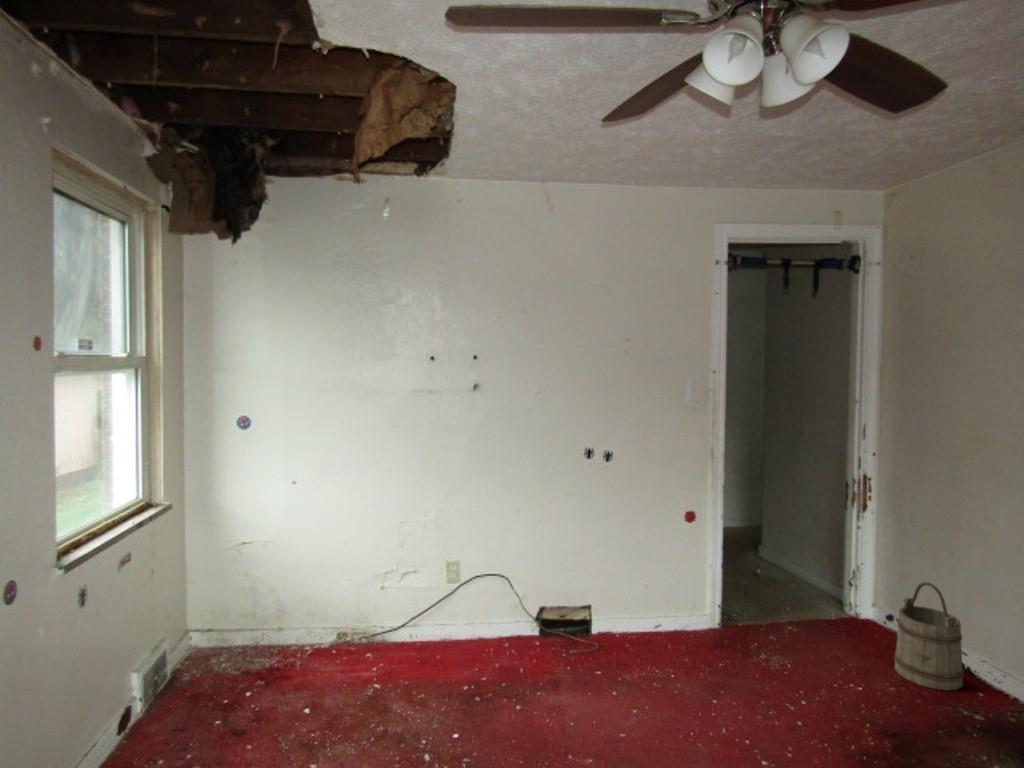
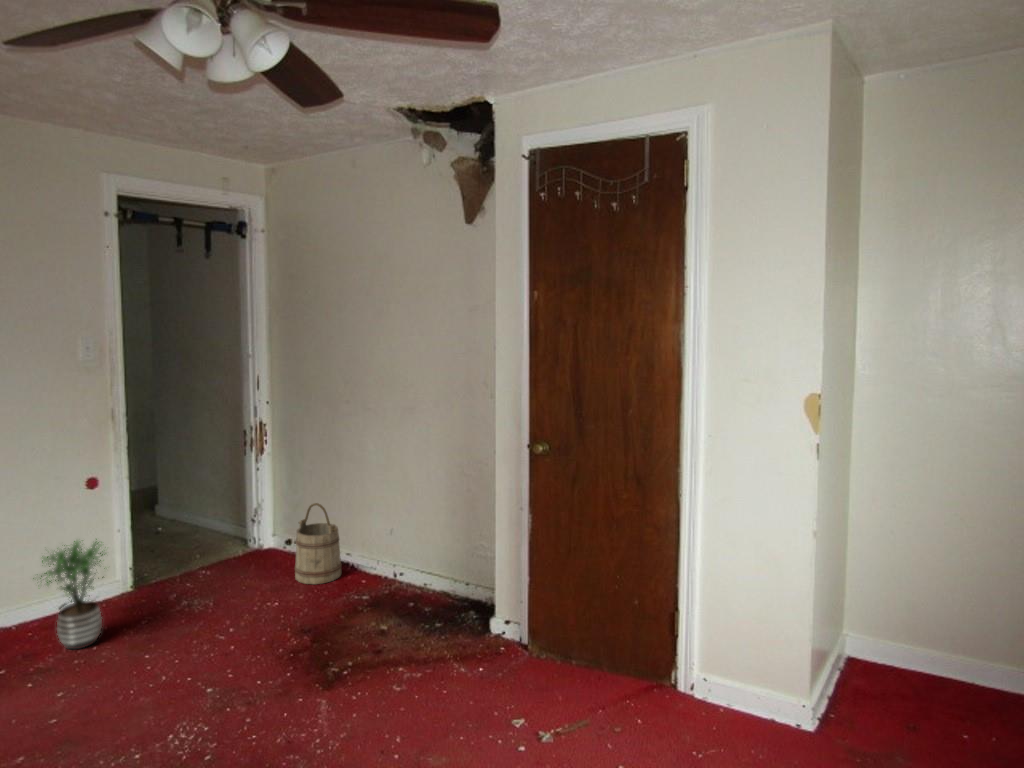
potted plant: none [627,552,693,657] -> present [33,539,106,649]

